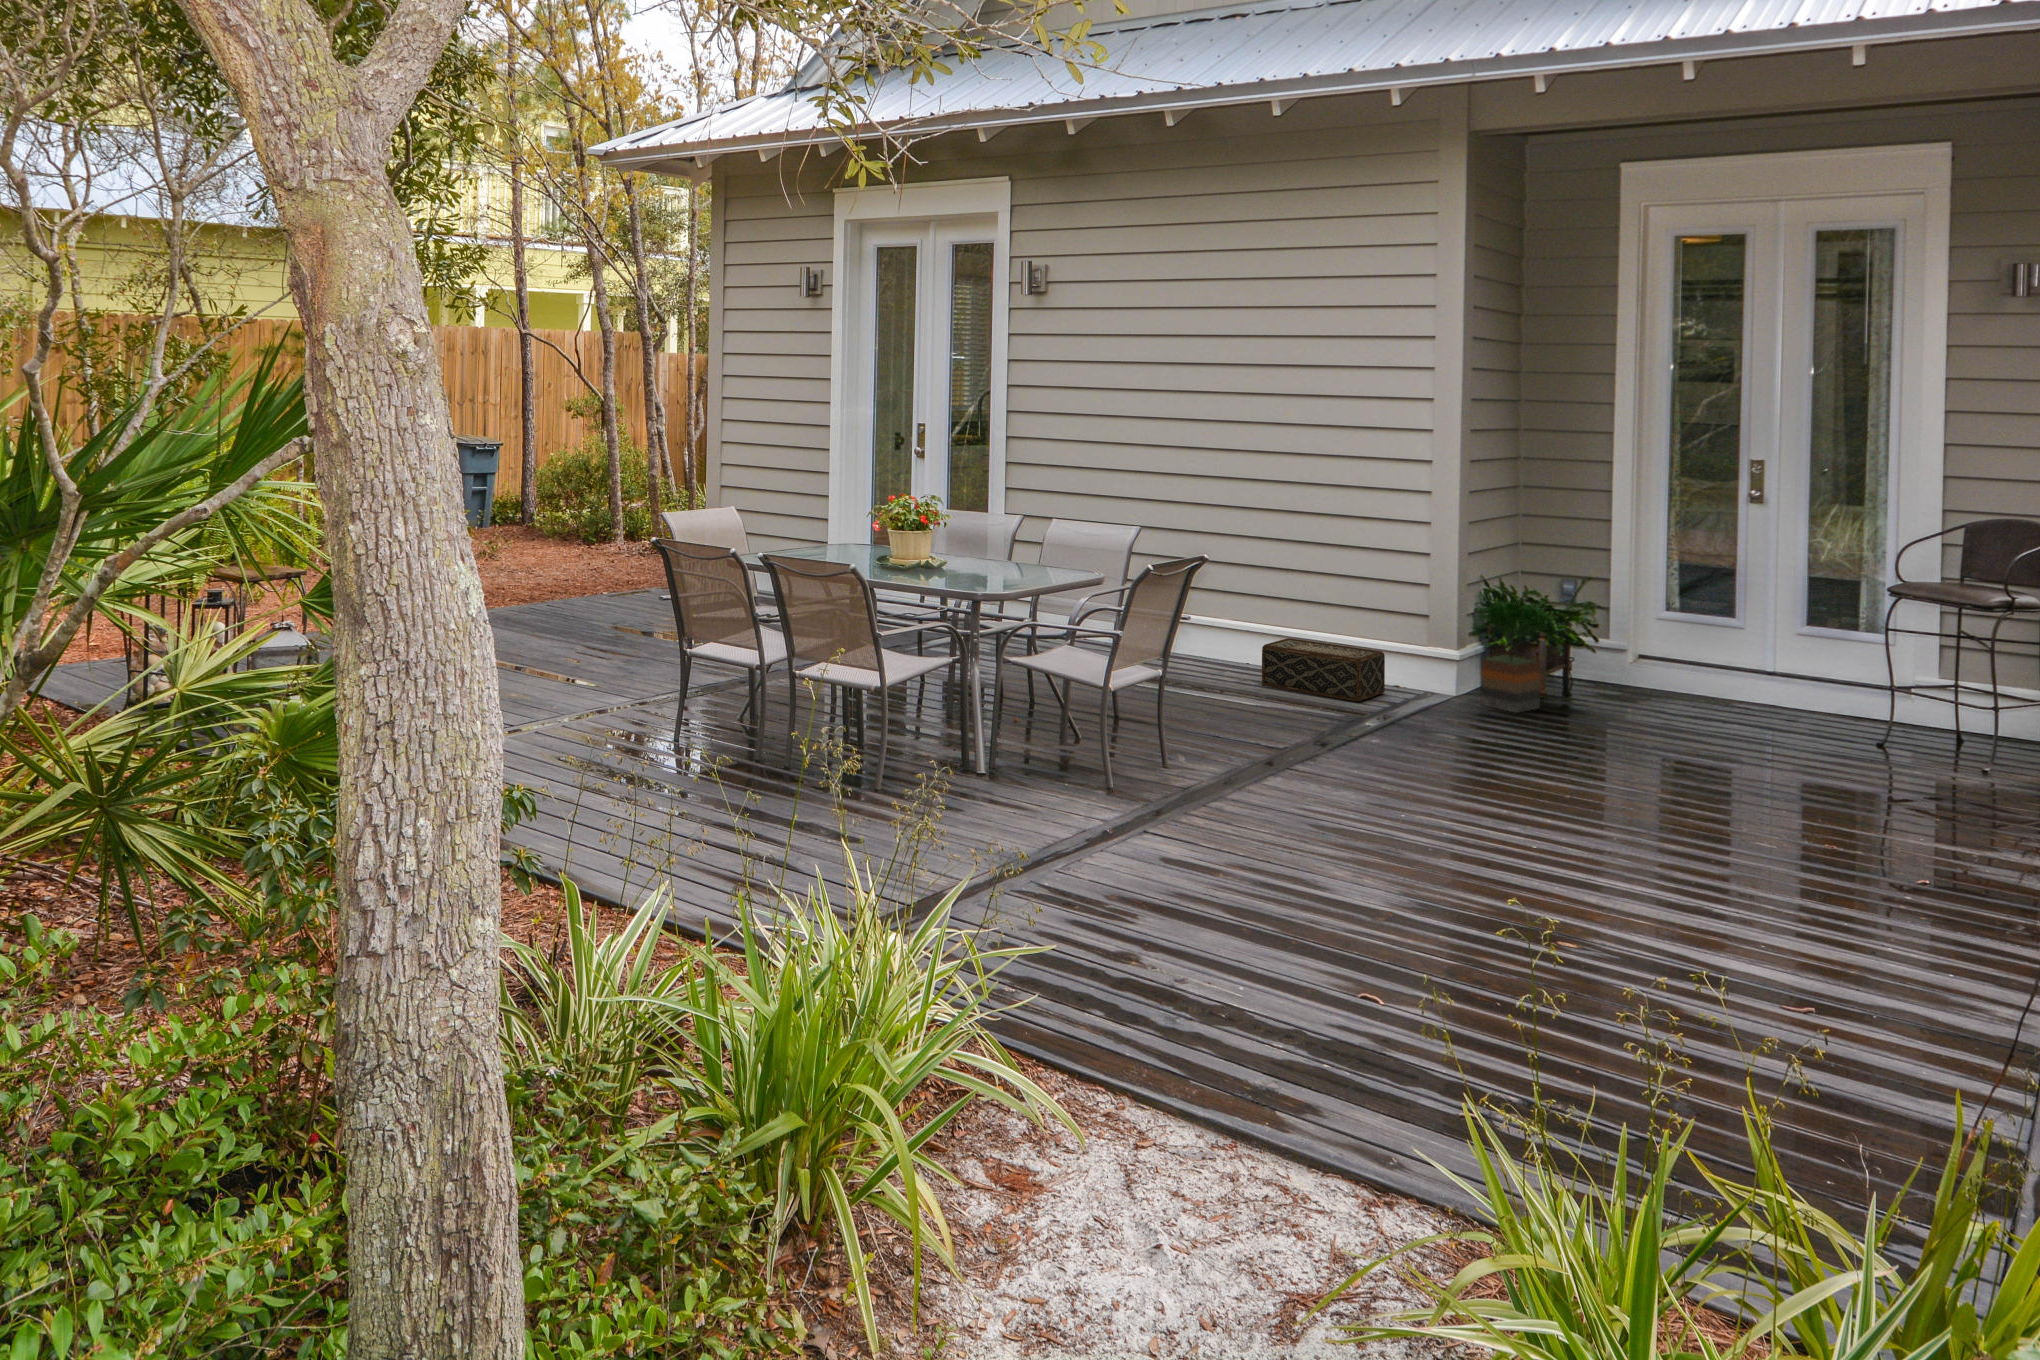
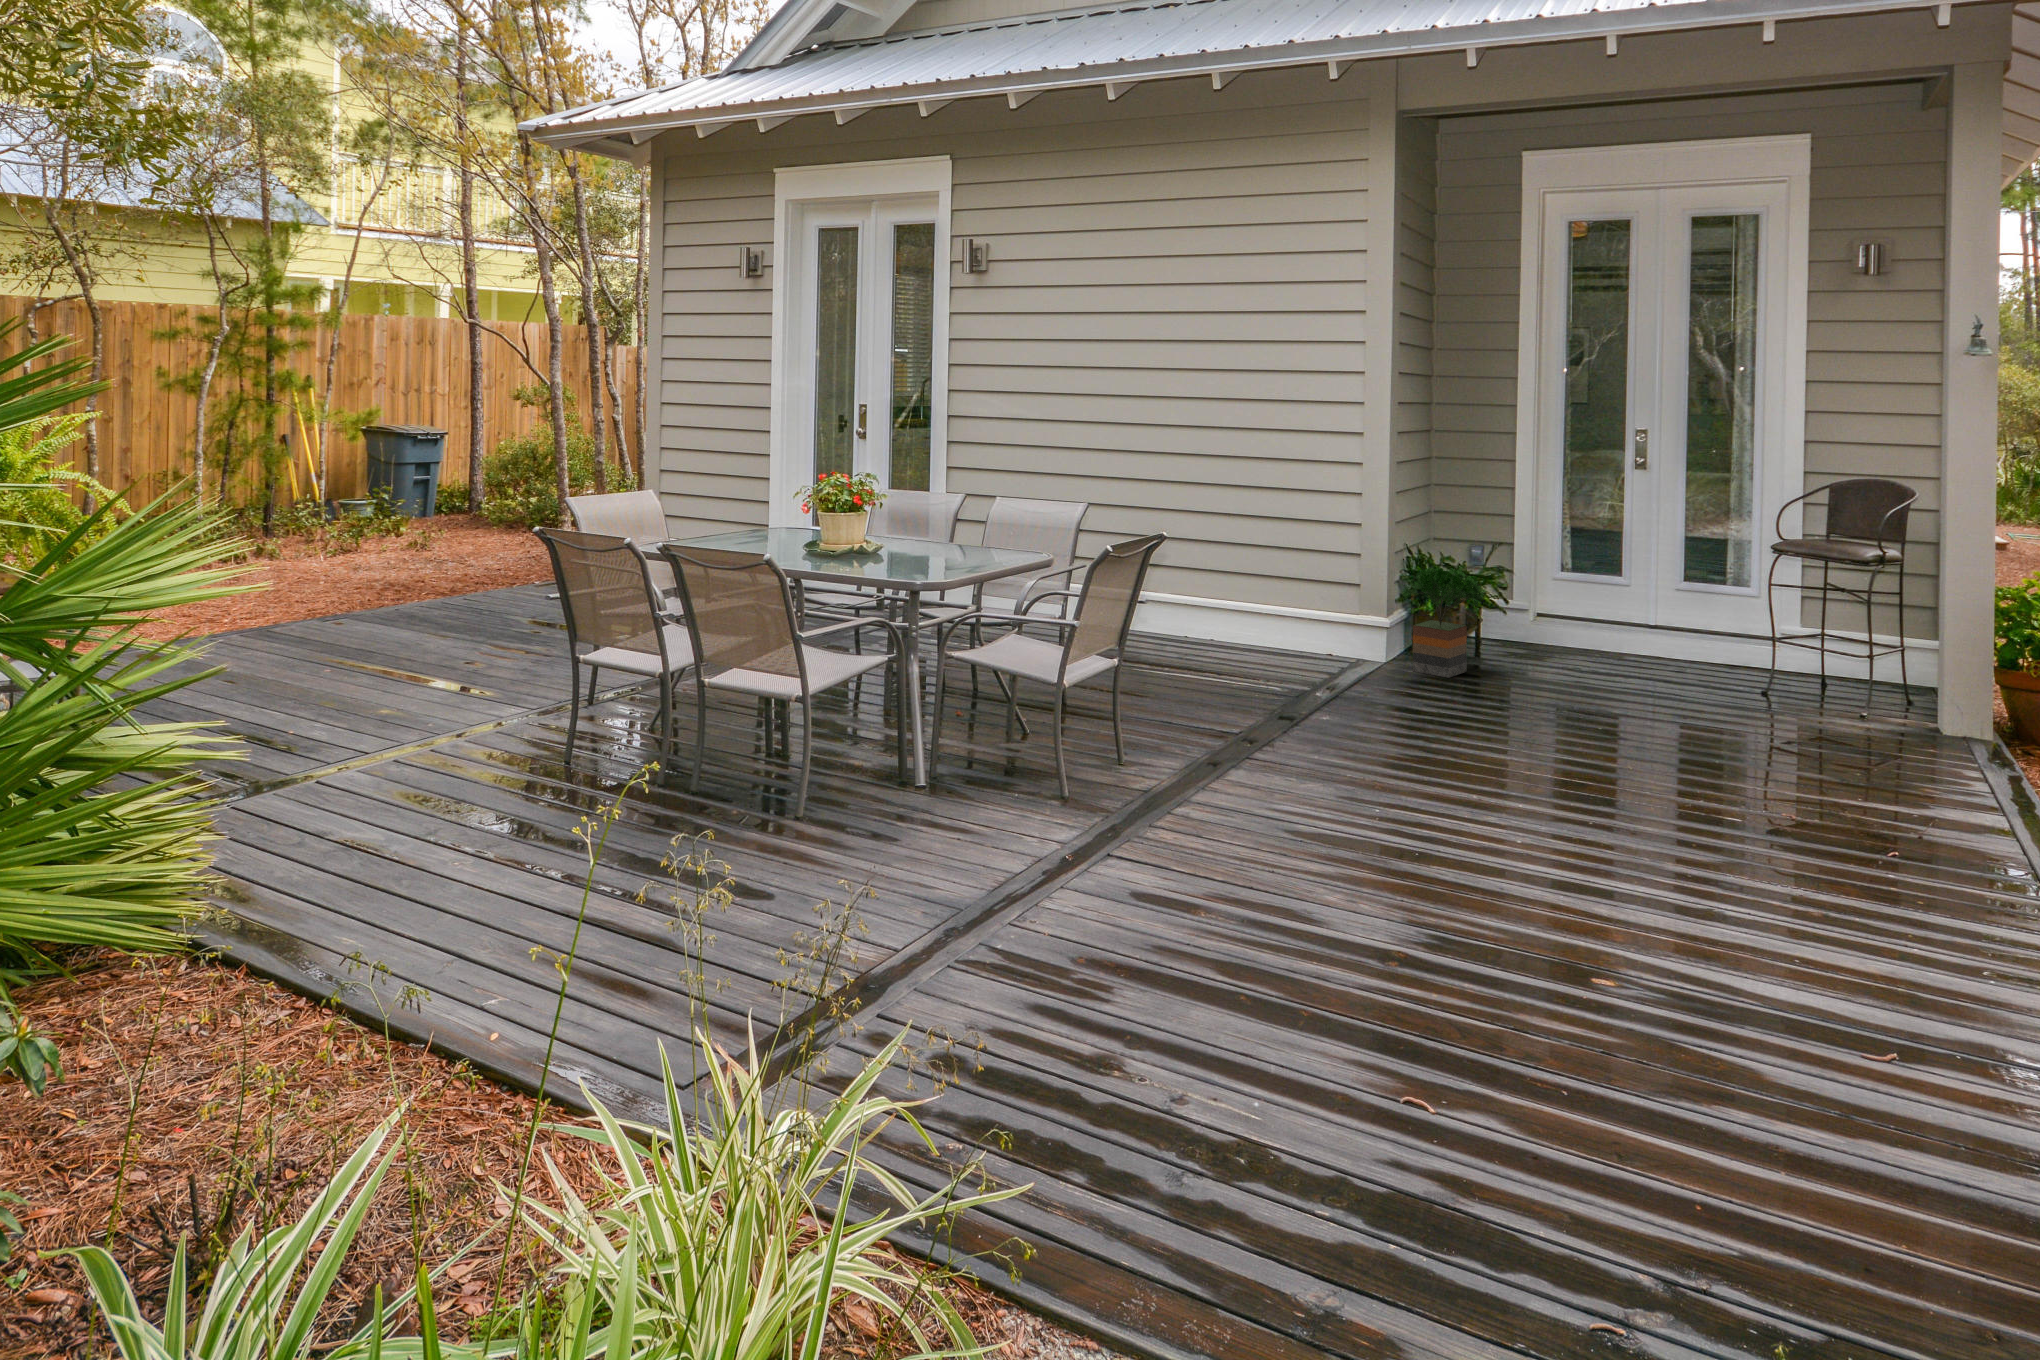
woven basket: present [1262,638,1385,701] -> none [1205,611,1322,673]

